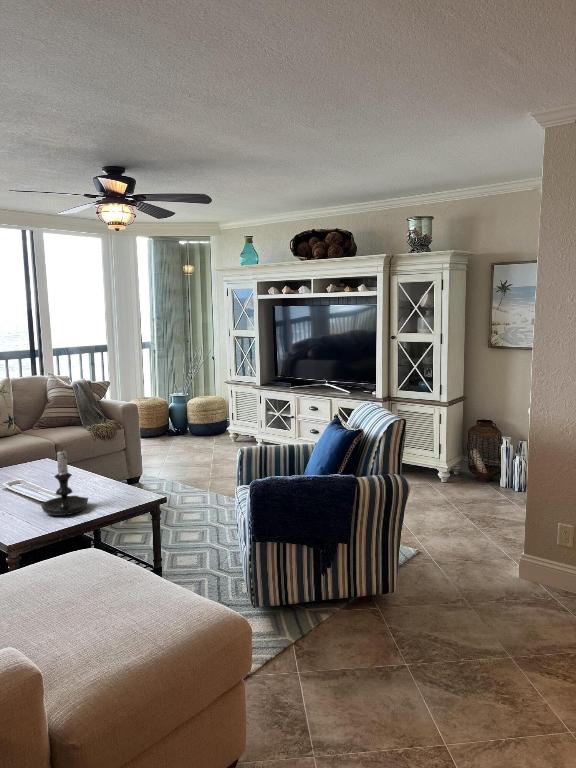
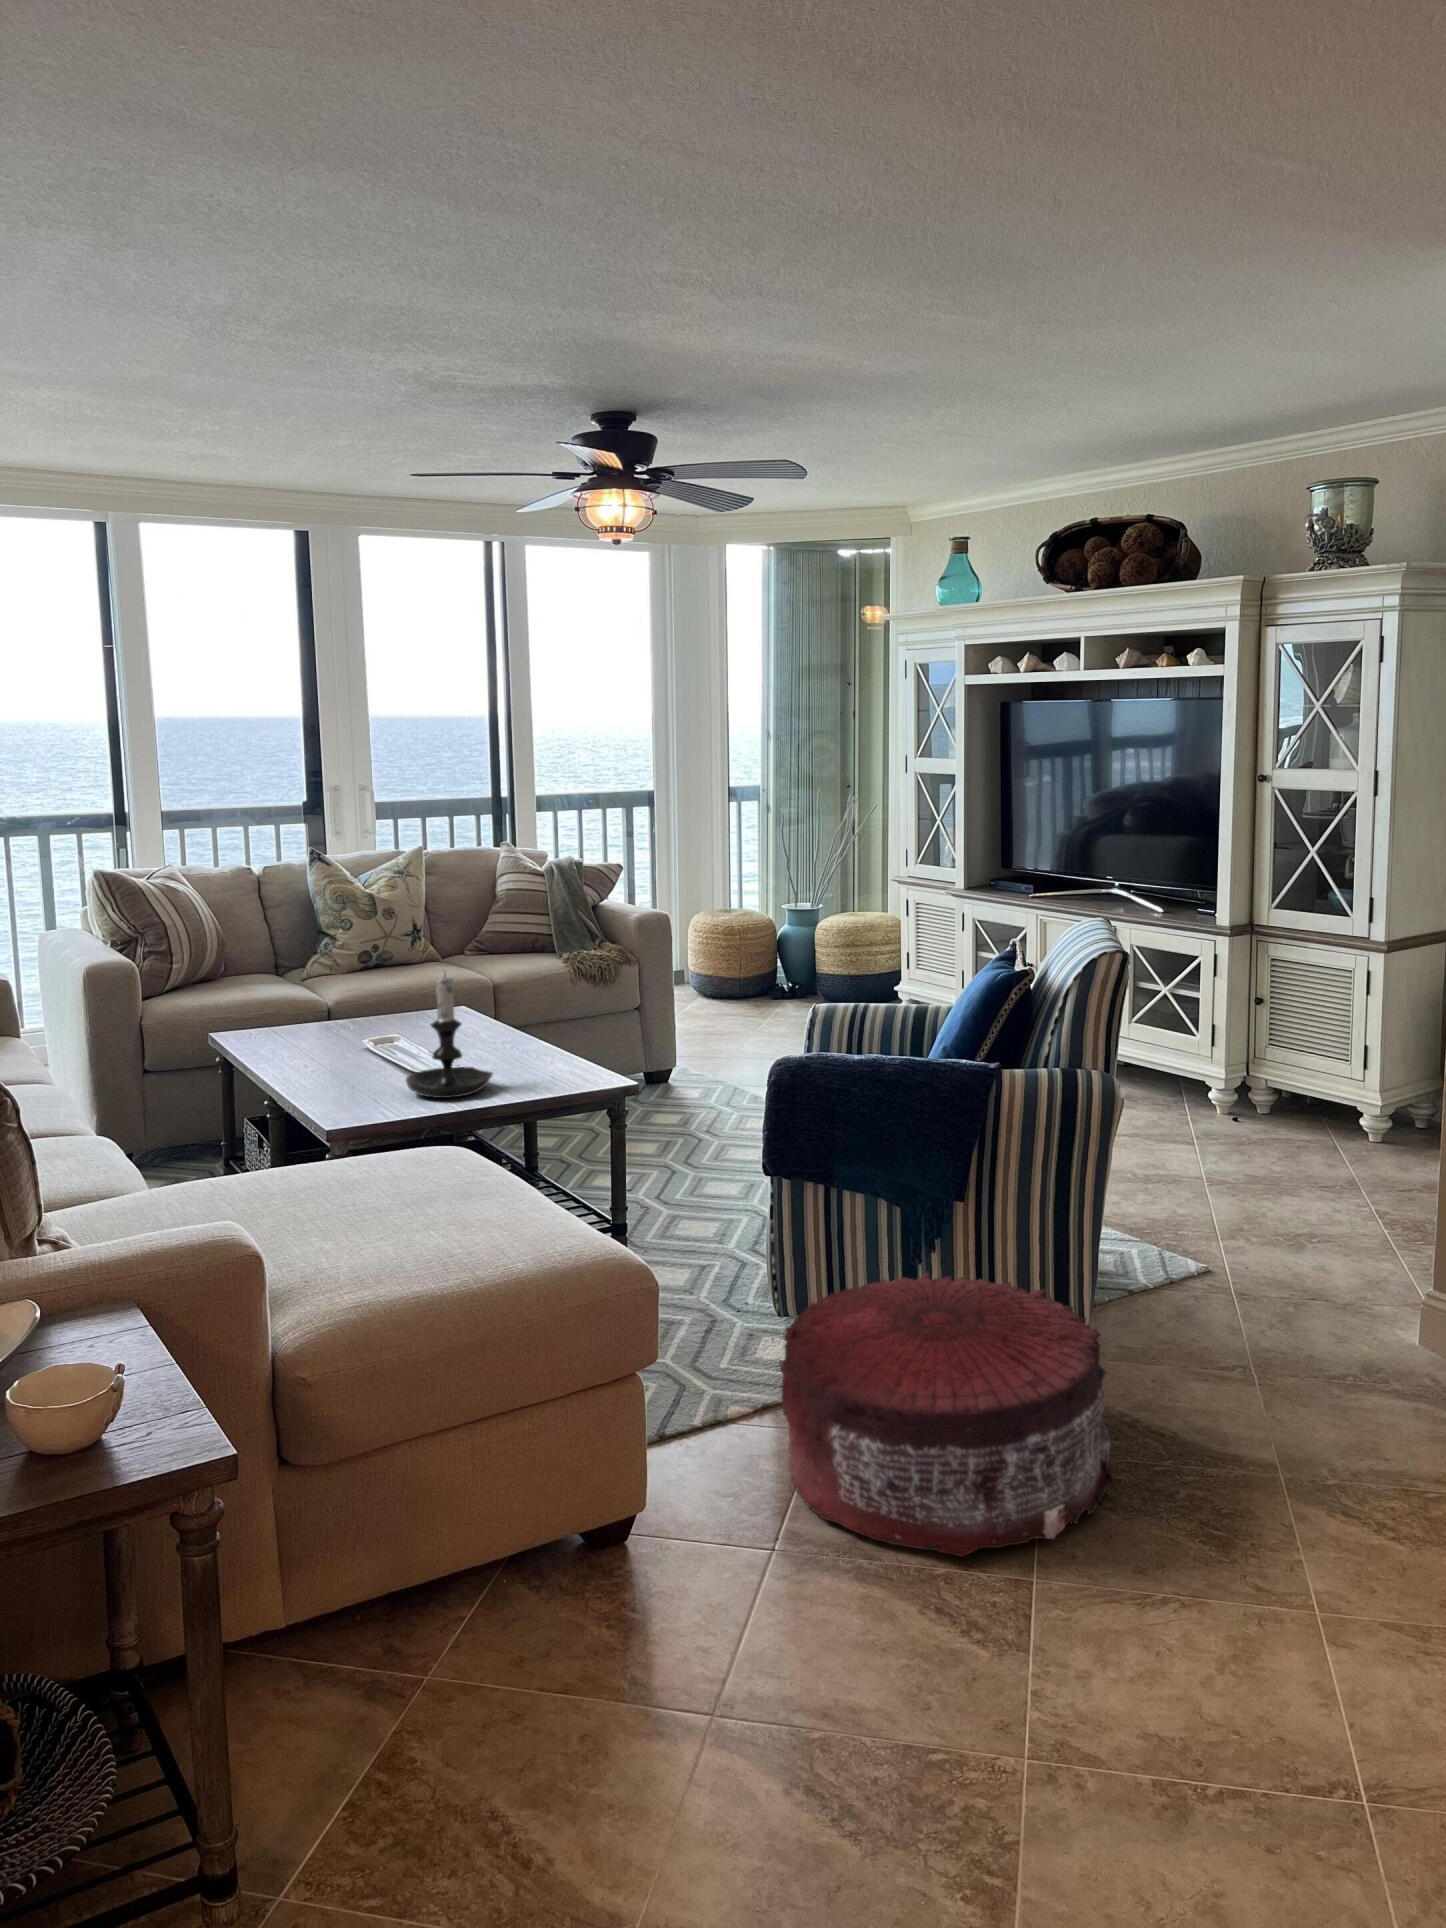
pouf: none [290,582,454,739] -> present [779,1273,1115,1557]

